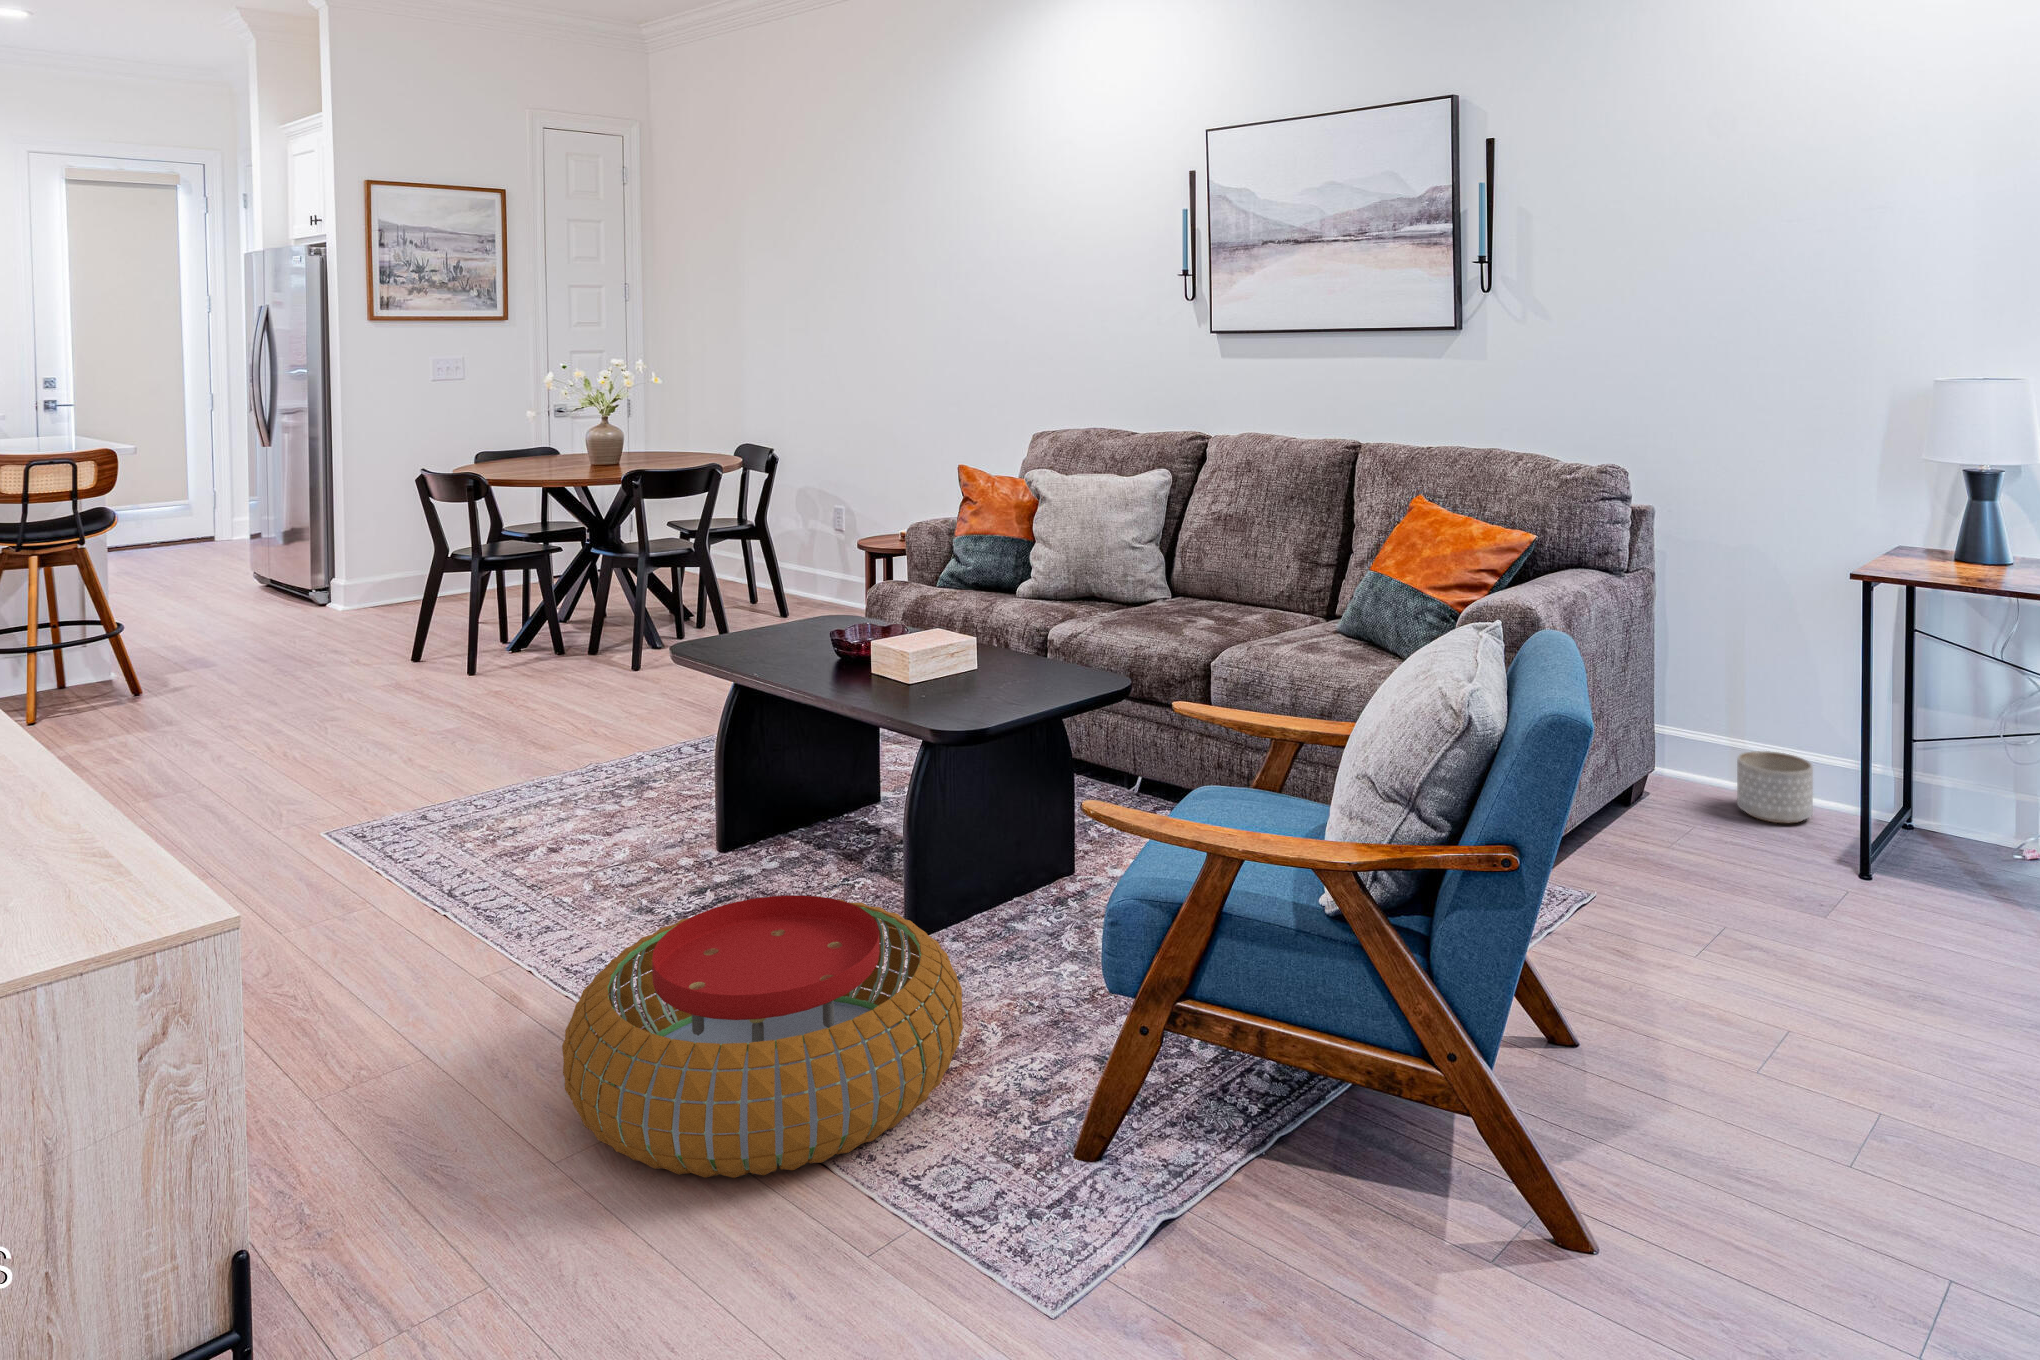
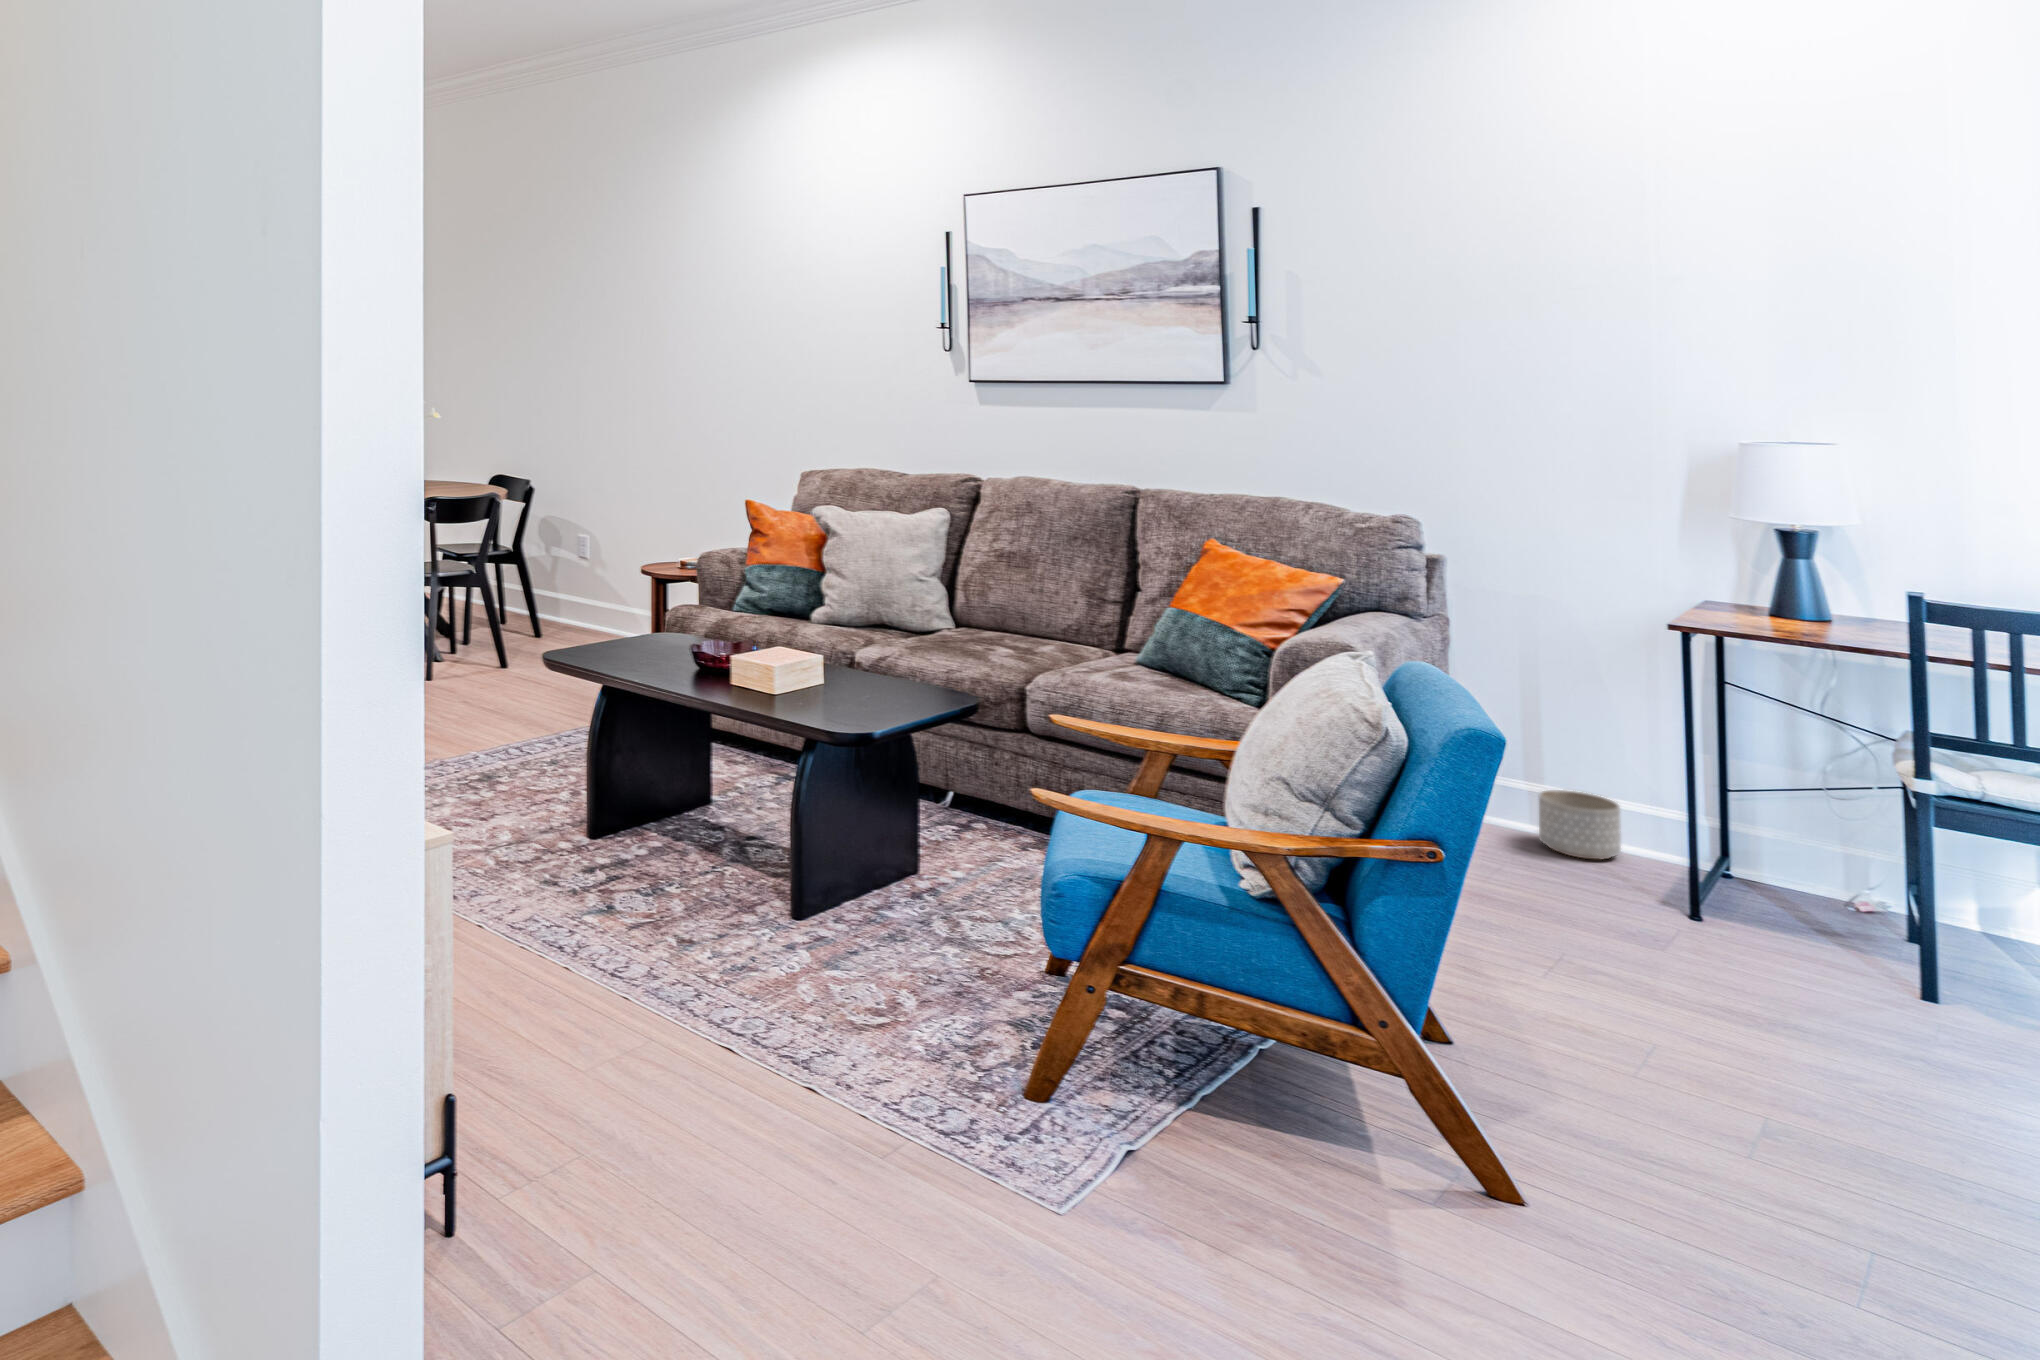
pouf: present [562,895,963,1178] -> none [566,869,894,1093]

